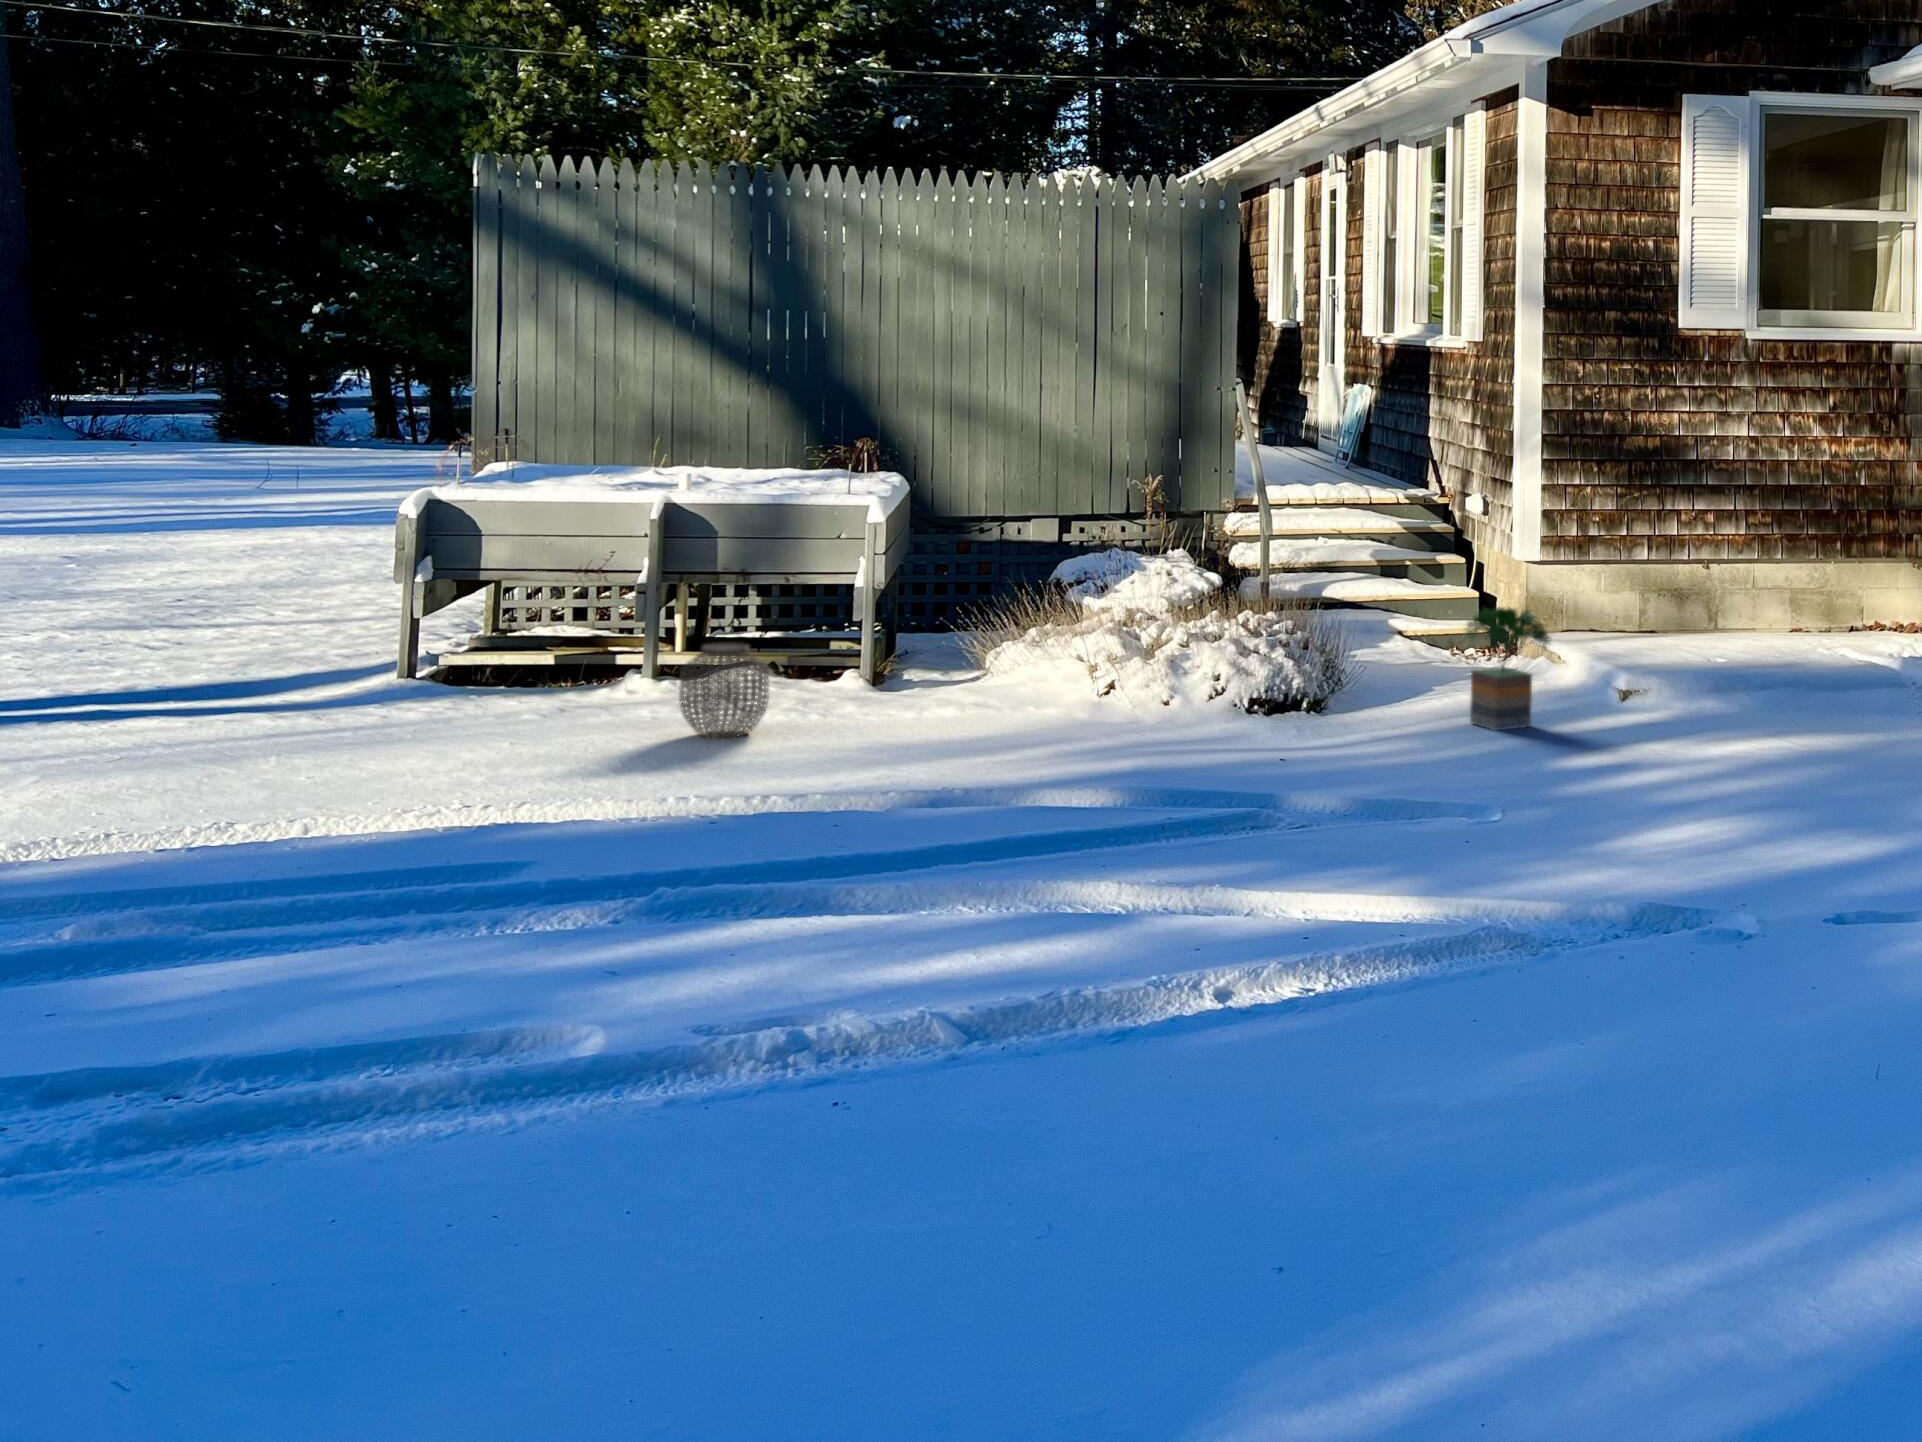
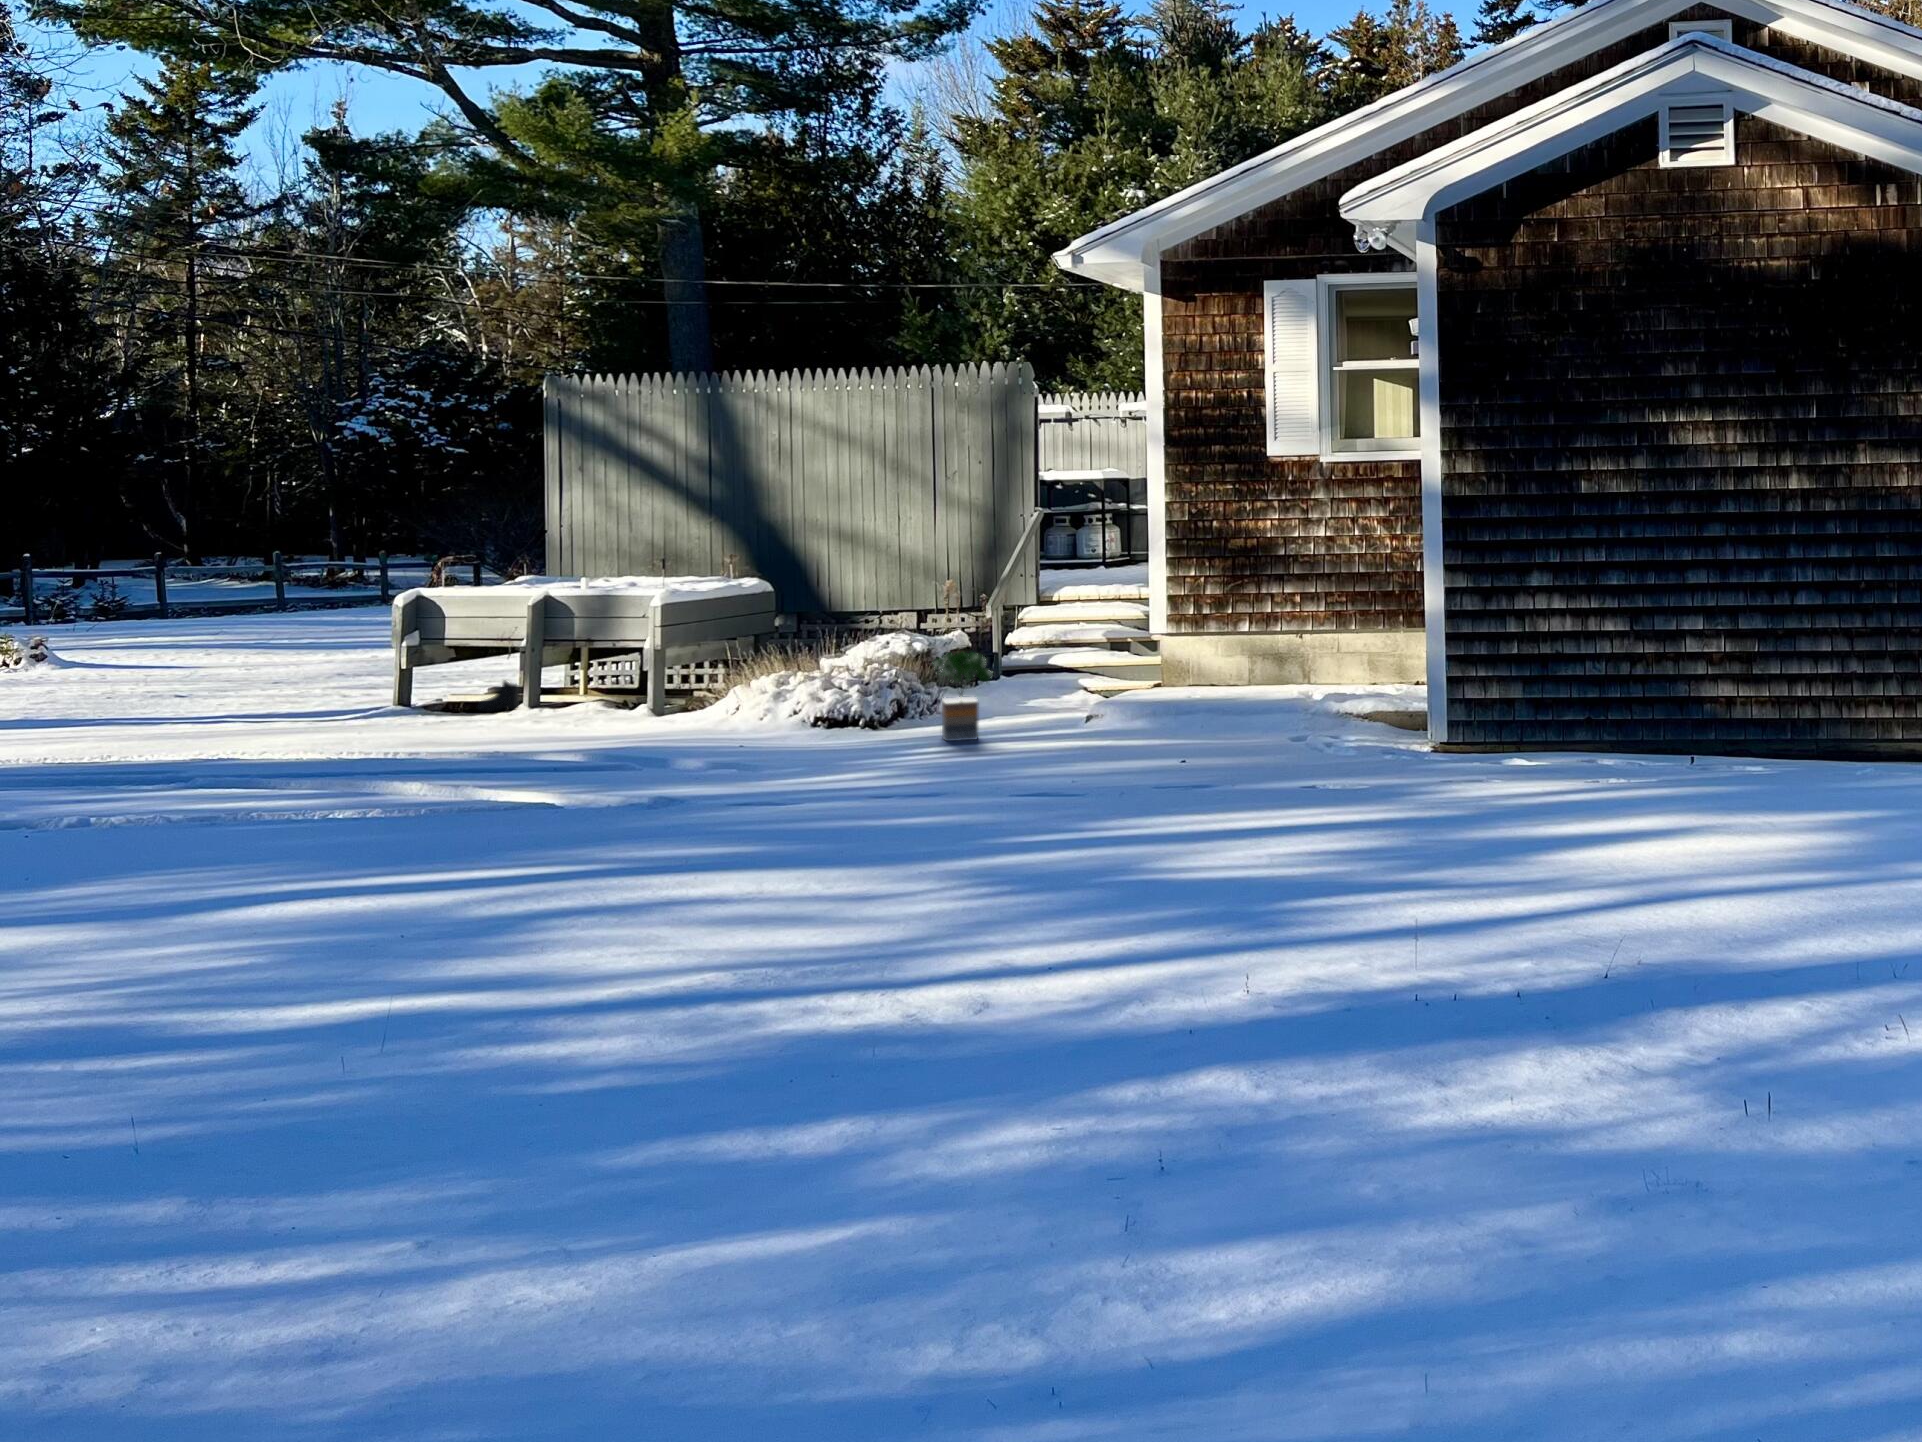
boots: none [614,637,681,685] -> present [478,681,520,711]
woven basket: present [679,643,769,738] -> none [408,675,474,740]

